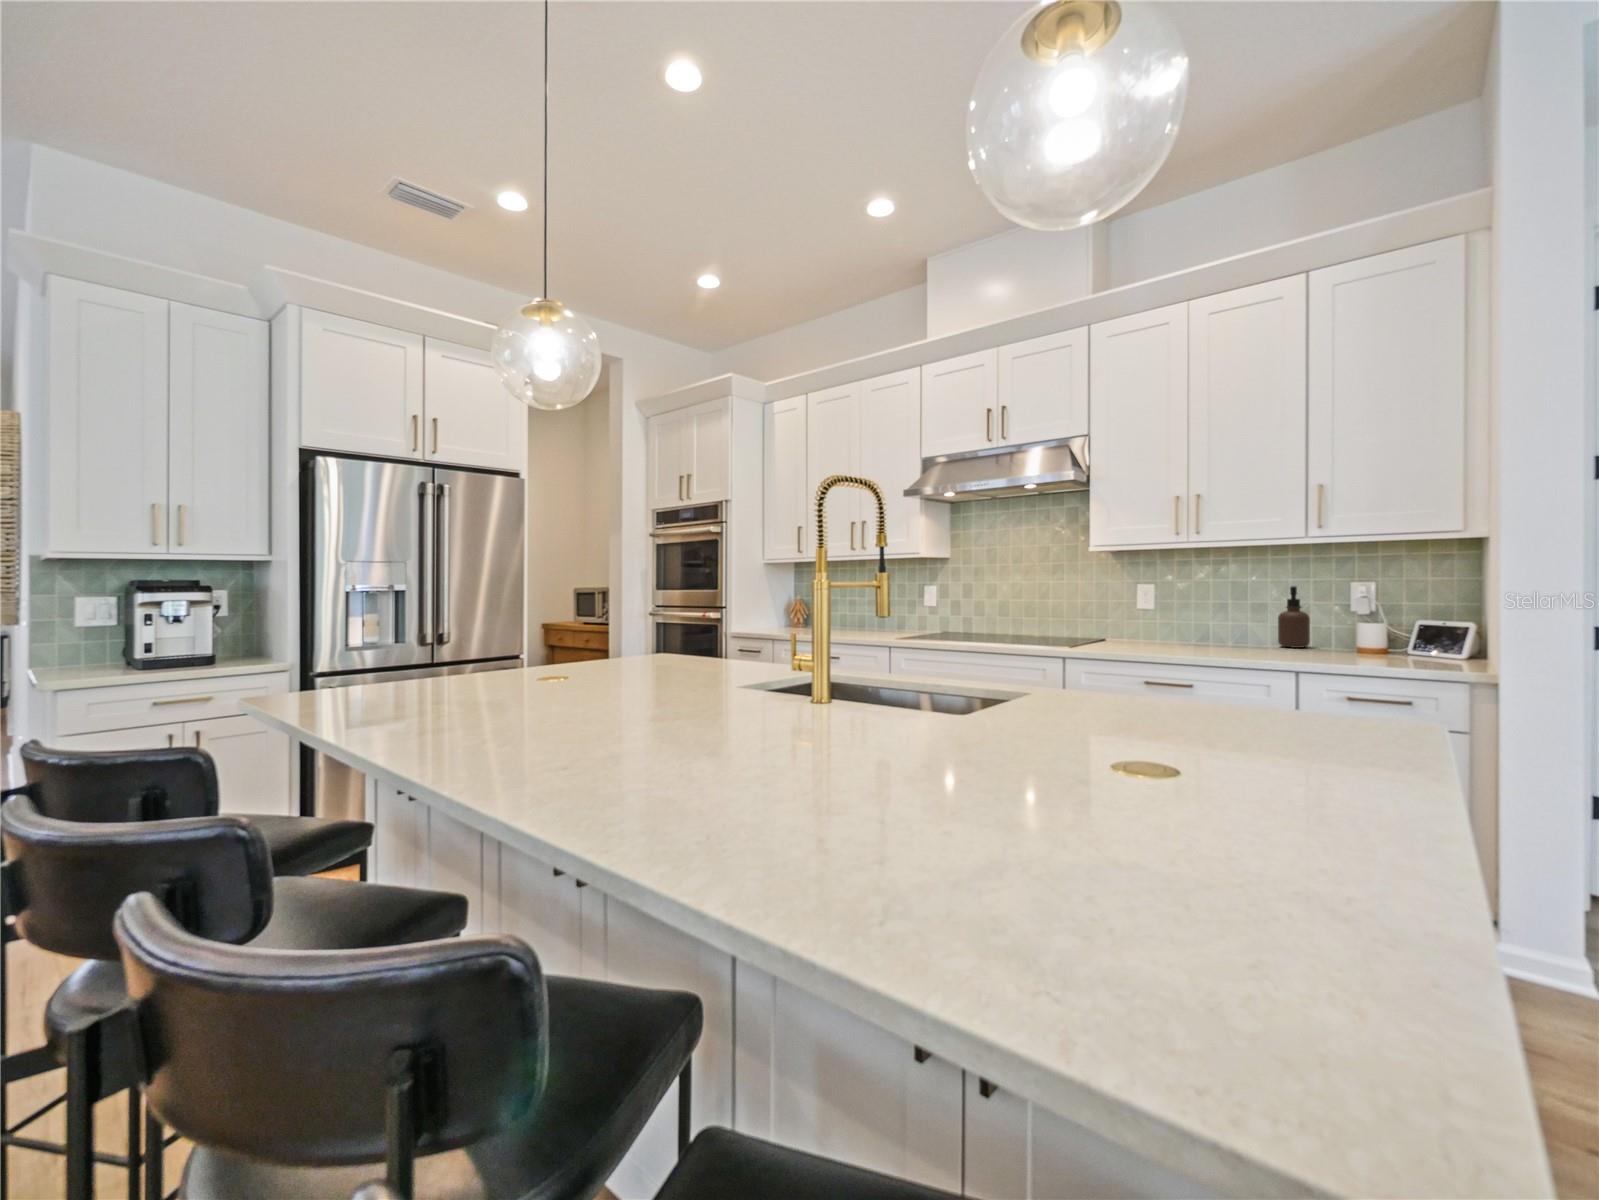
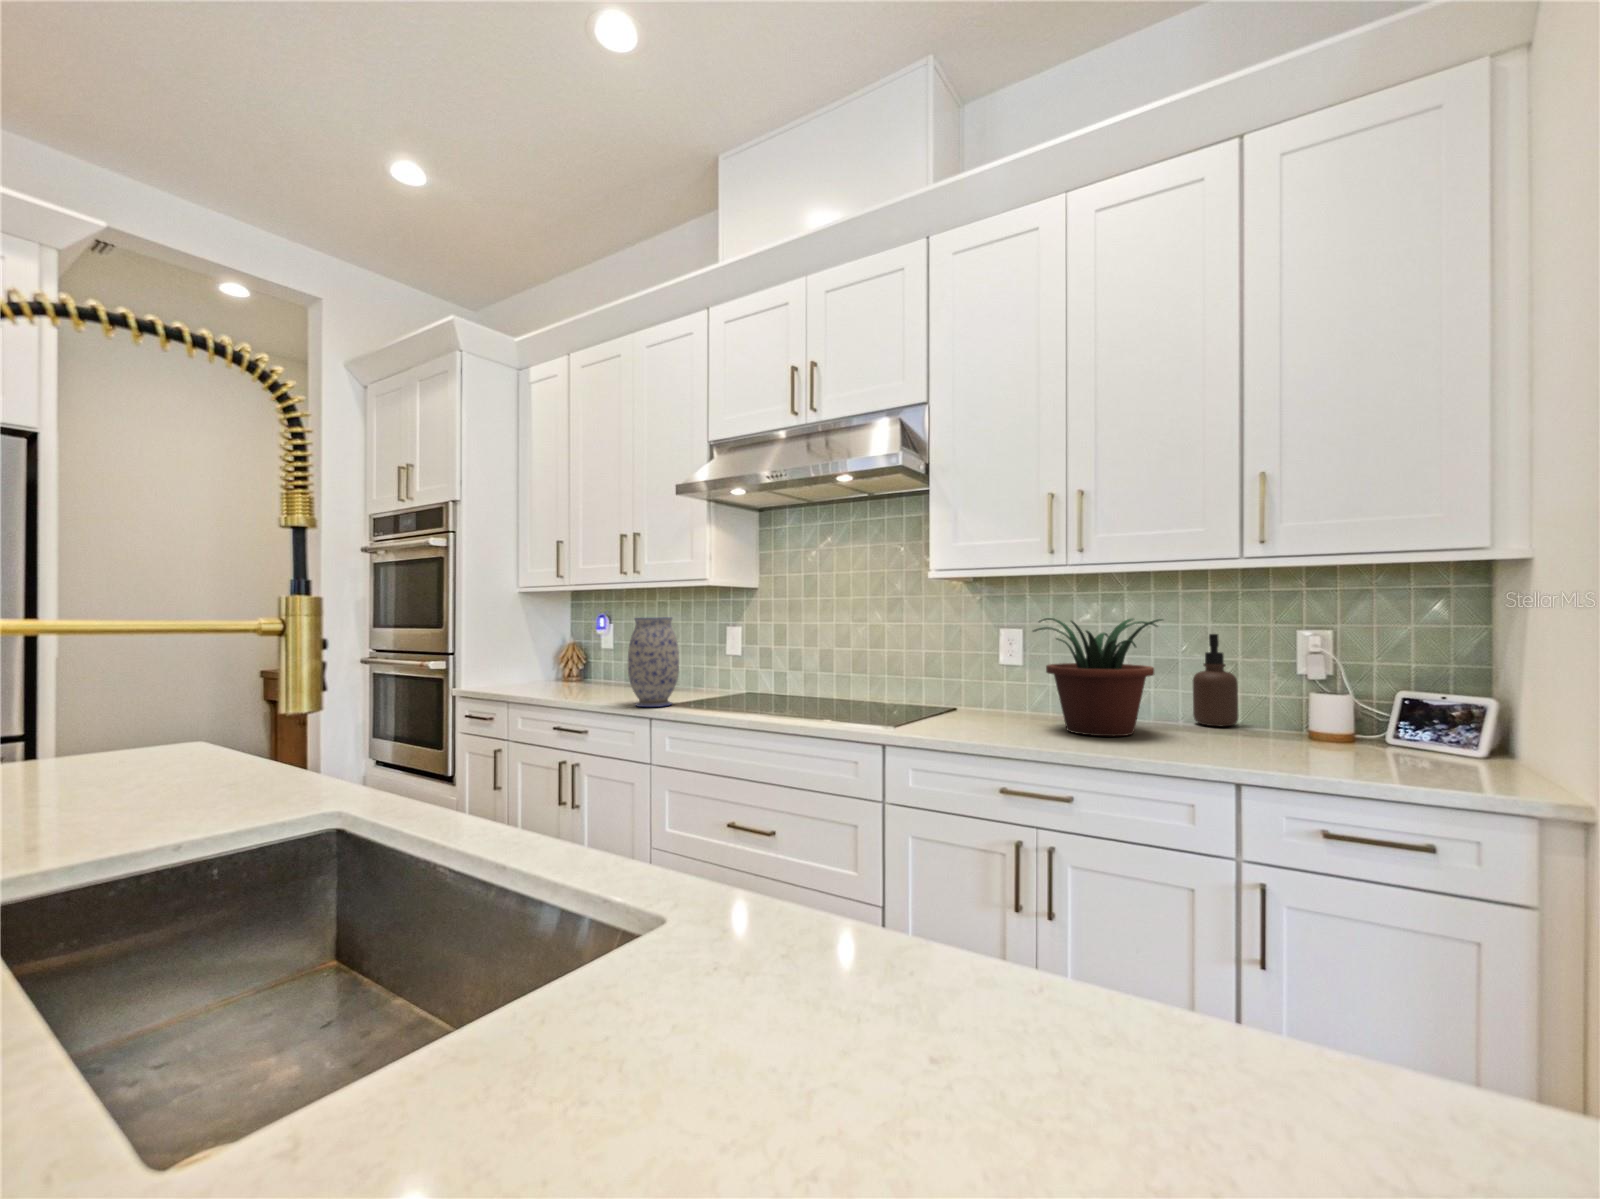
potted plant: none [1165,576,1257,651] -> present [1033,618,1163,736]
vase: none [873,580,908,640] -> present [628,618,679,707]

